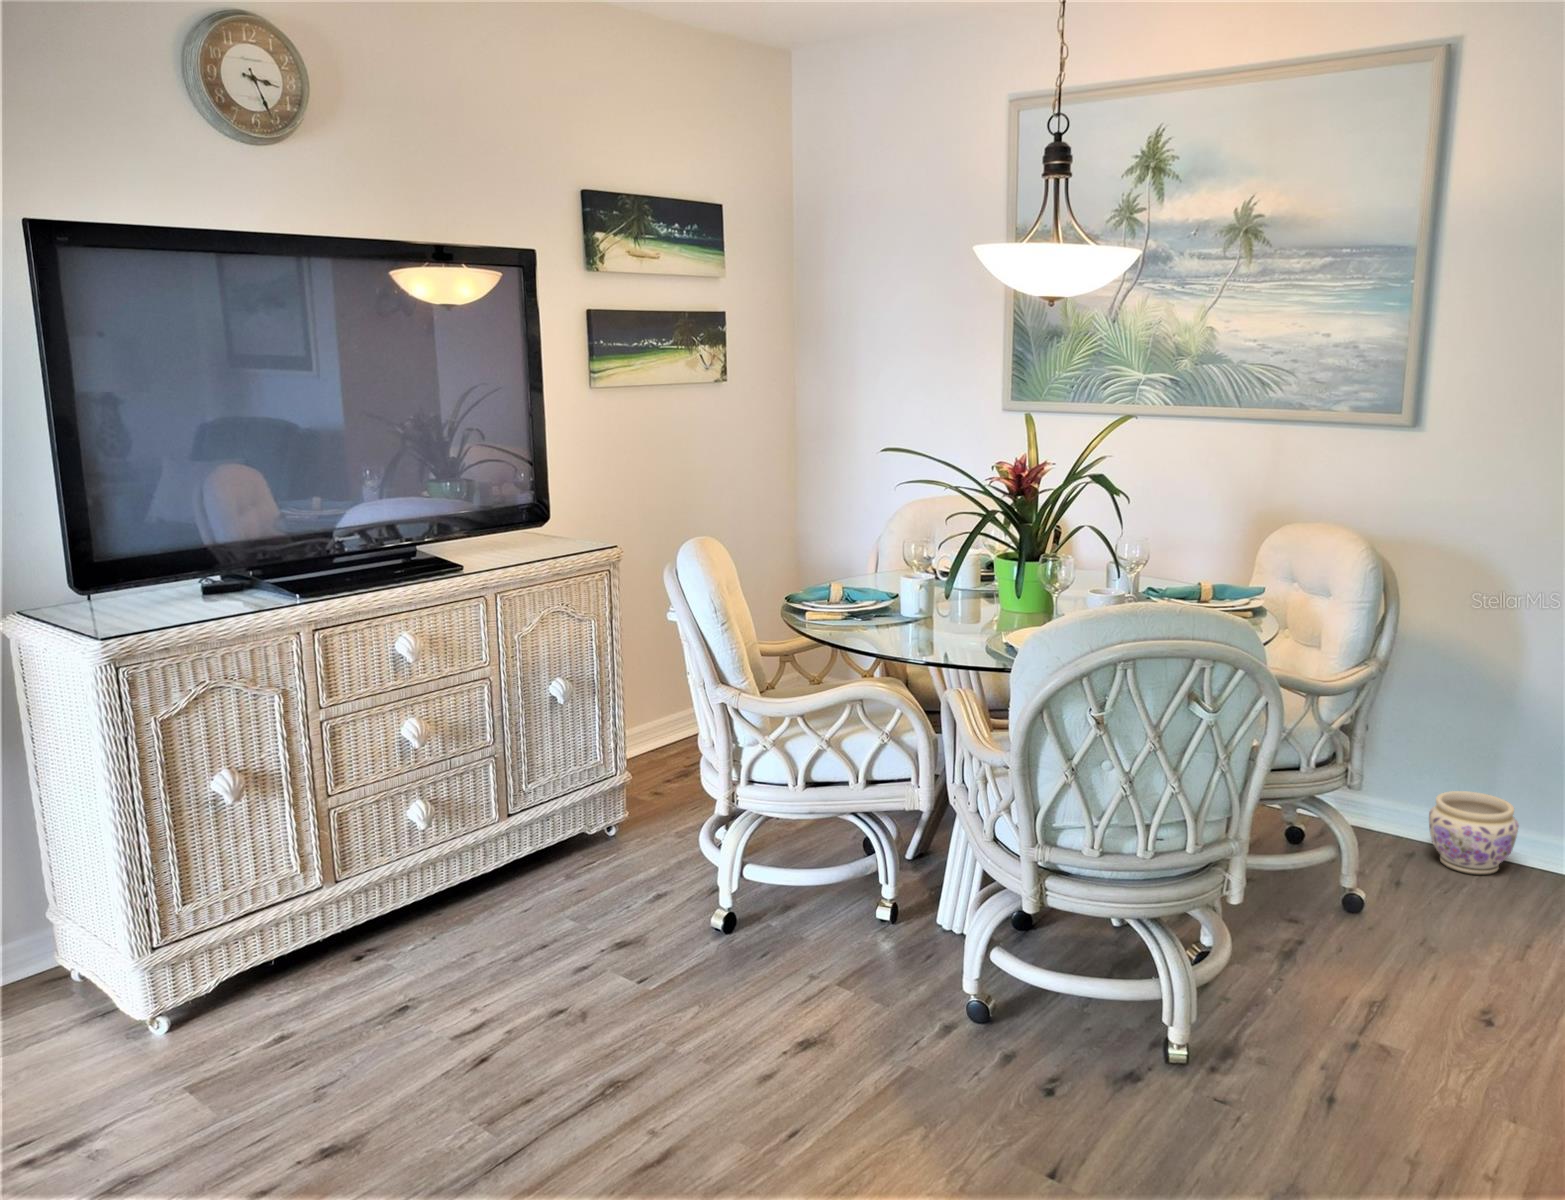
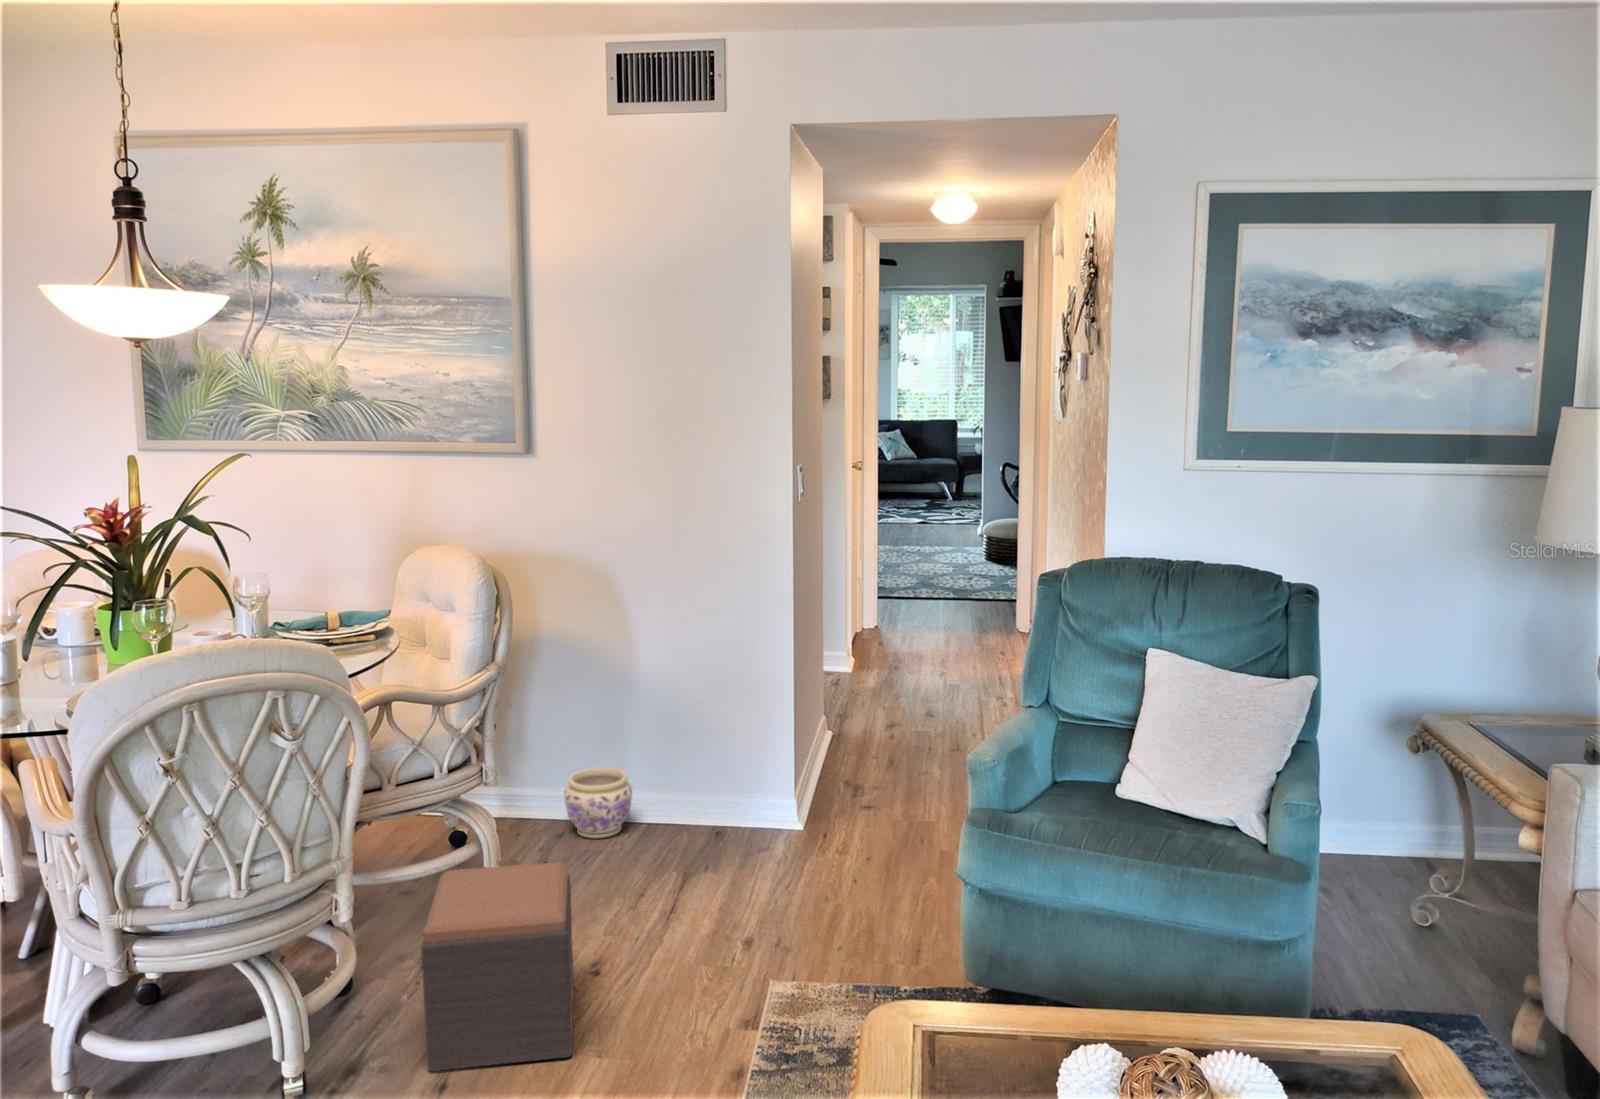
footstool: none [1305,875,1489,1113] -> present [421,862,574,1071]

